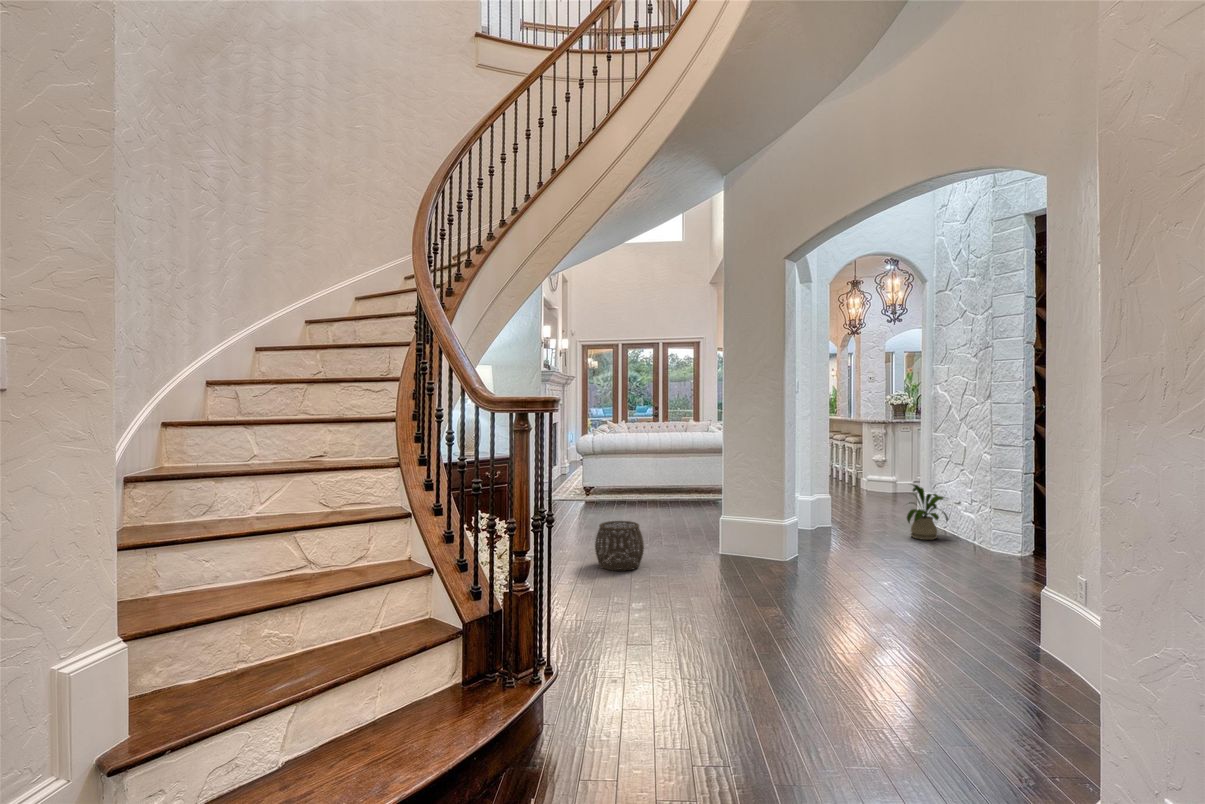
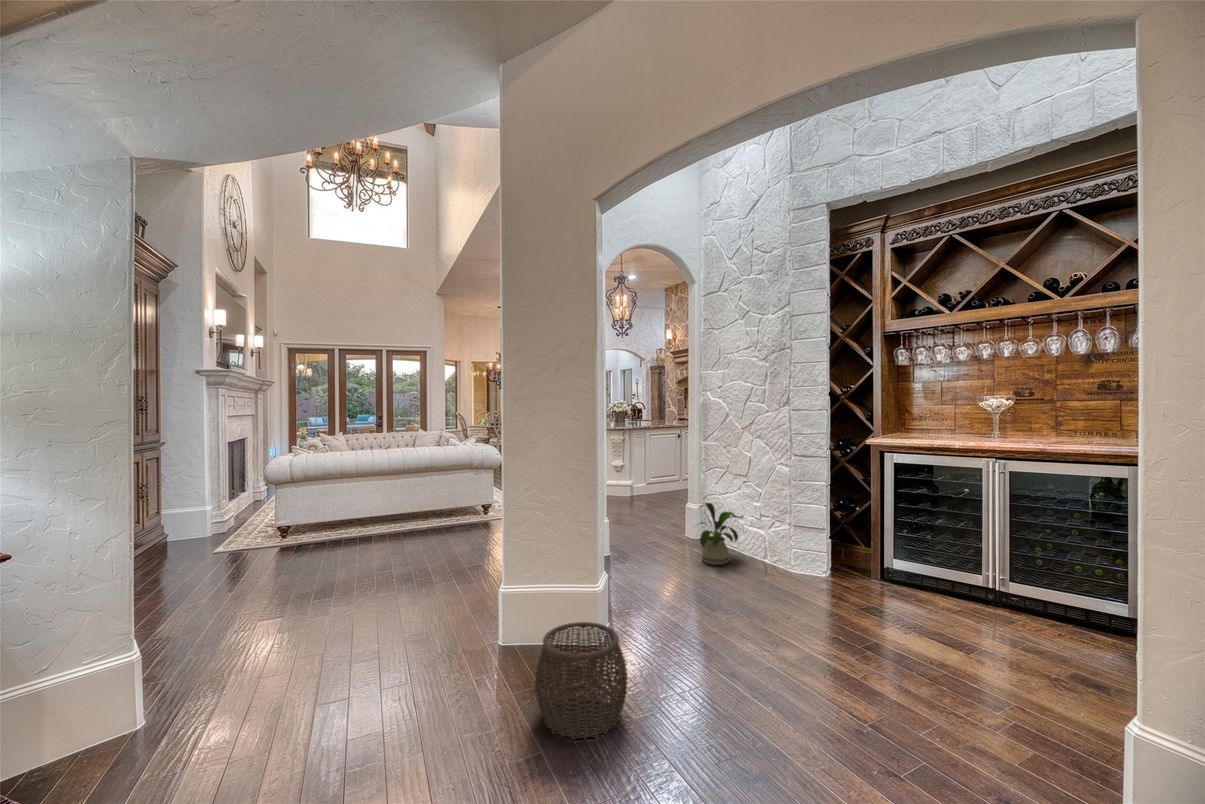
woven basket: present [595,521,644,571] -> present [534,622,628,740]

